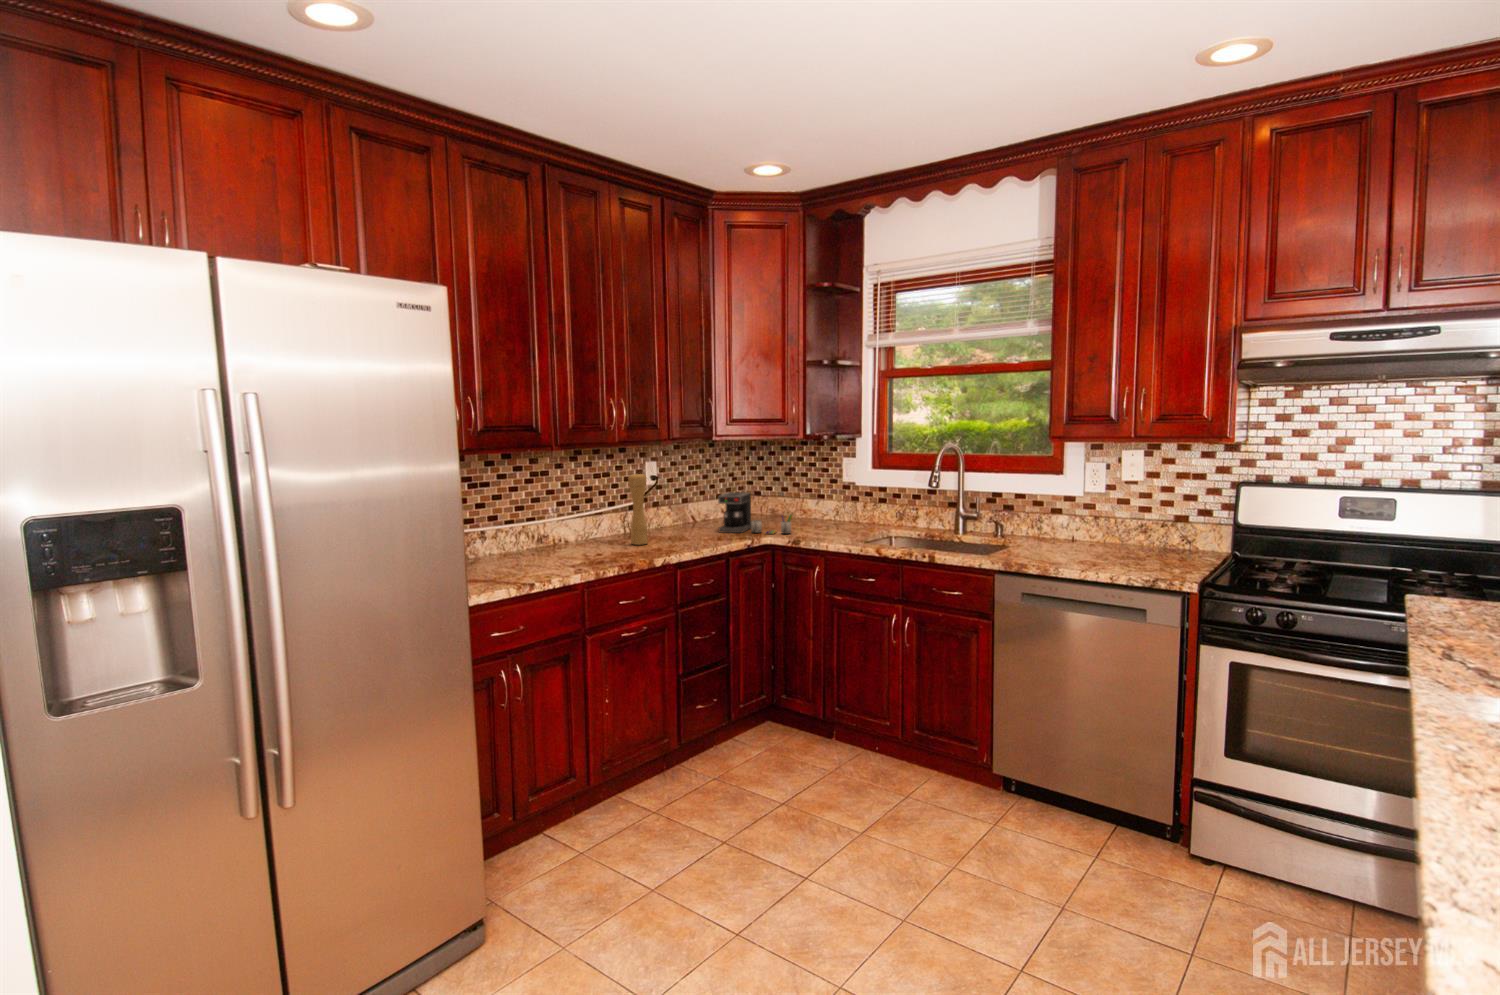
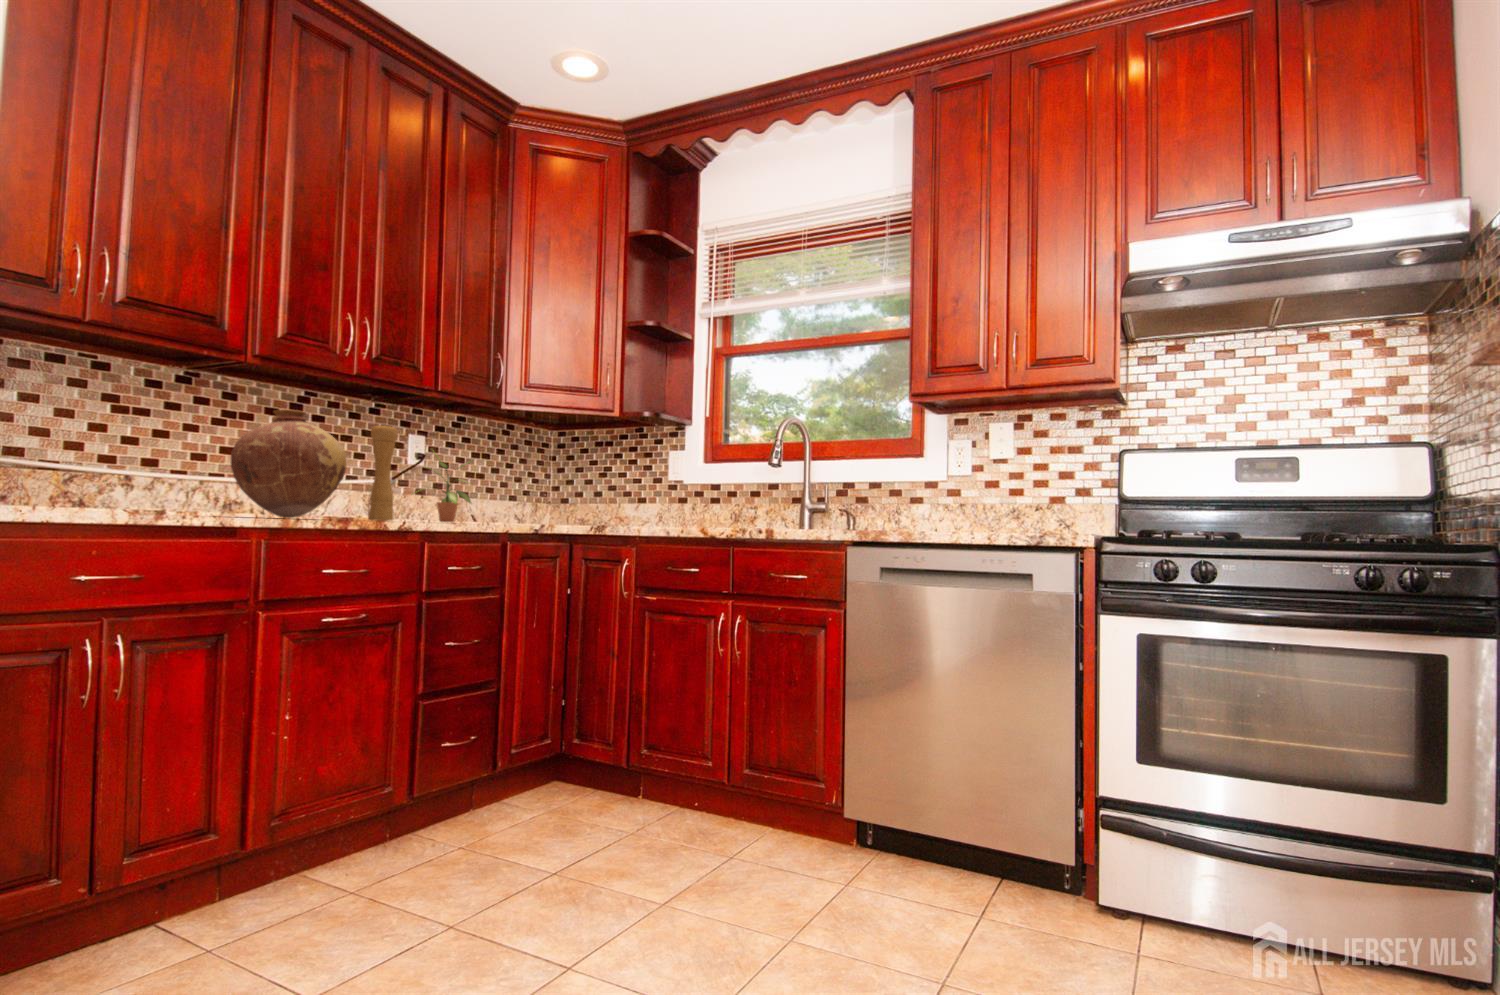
vase: none [545,477,619,554] -> present [231,410,347,518]
potted plant: none [655,482,701,538] -> present [434,455,471,522]
coffee maker: present [718,492,793,534] -> none [501,477,600,526]

